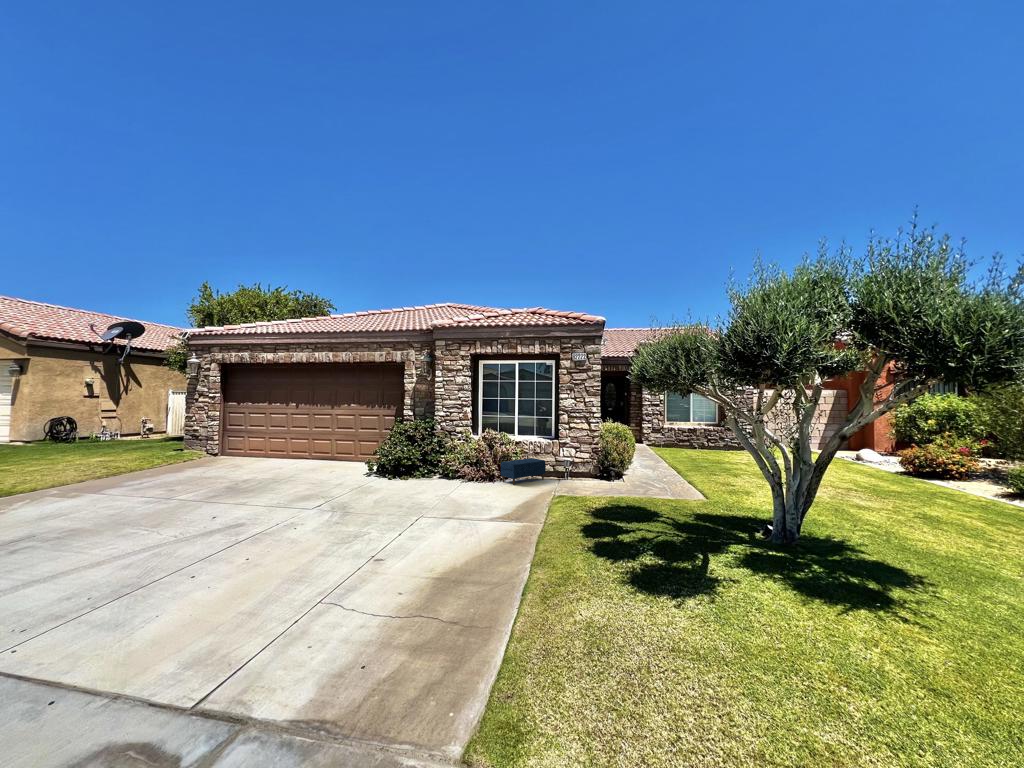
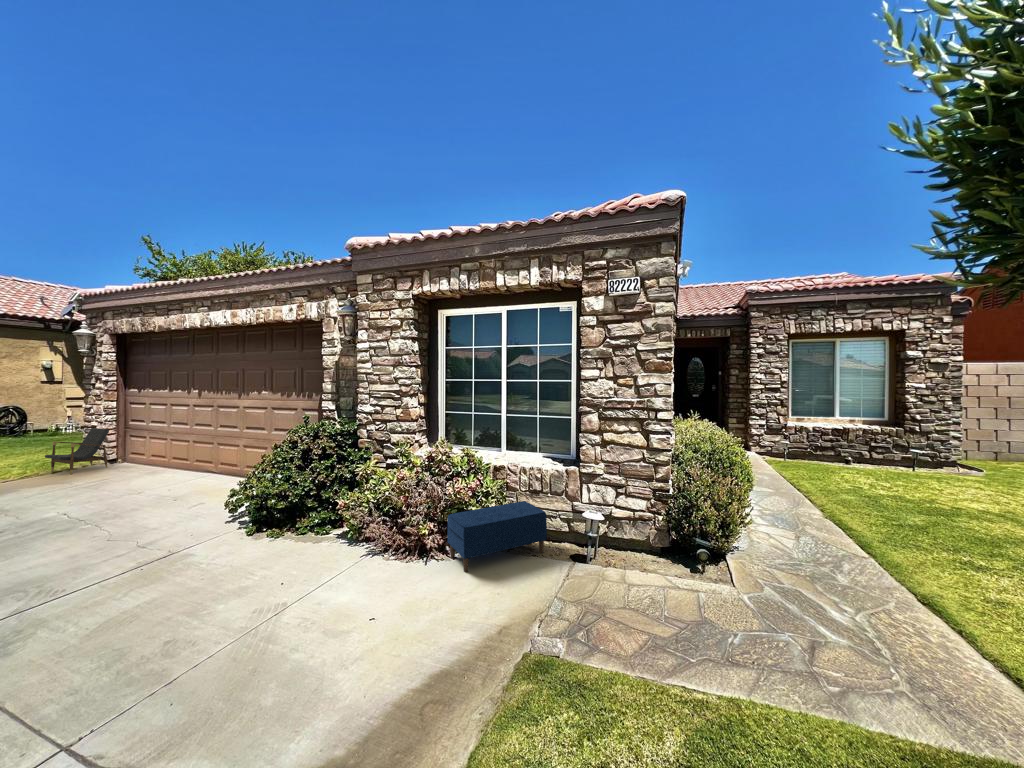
lounge chair: none [178,431,218,462] -> present [45,428,109,474]

